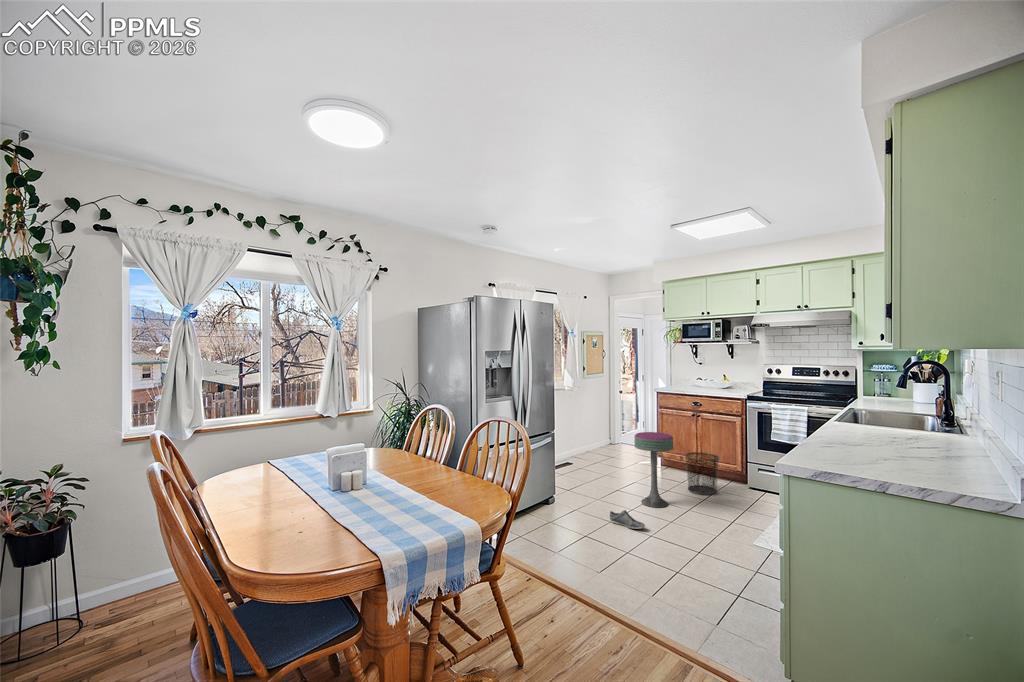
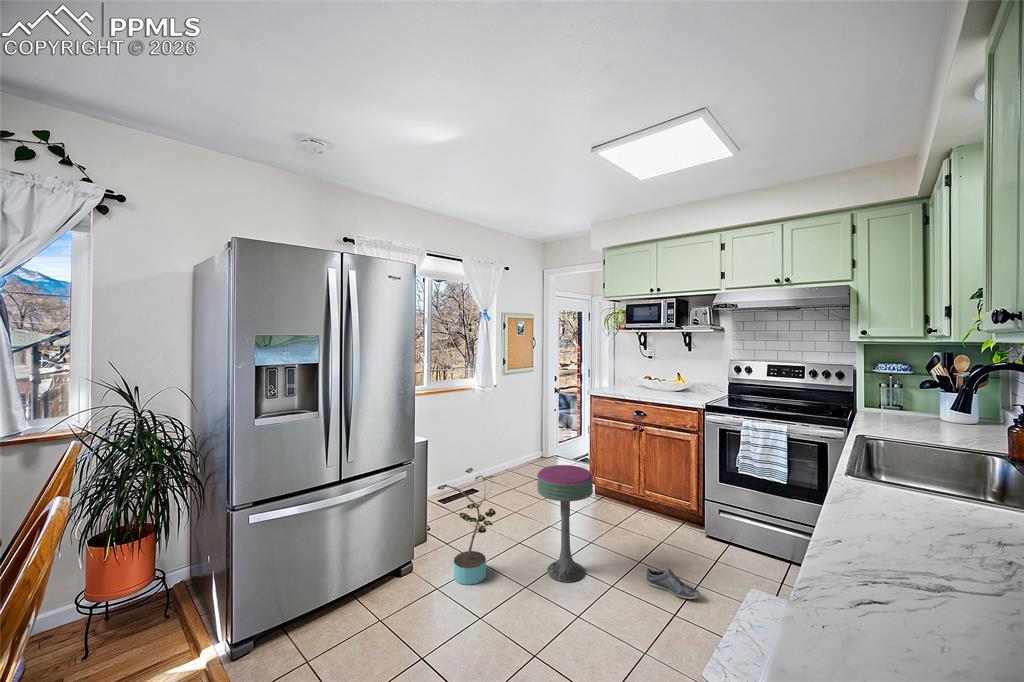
potted plant: none [568,432,610,508] -> present [437,468,496,585]
waste bin: present [685,452,720,495] -> none [616,486,664,551]
shoe: present [610,510,645,529] -> present [646,568,700,599]

